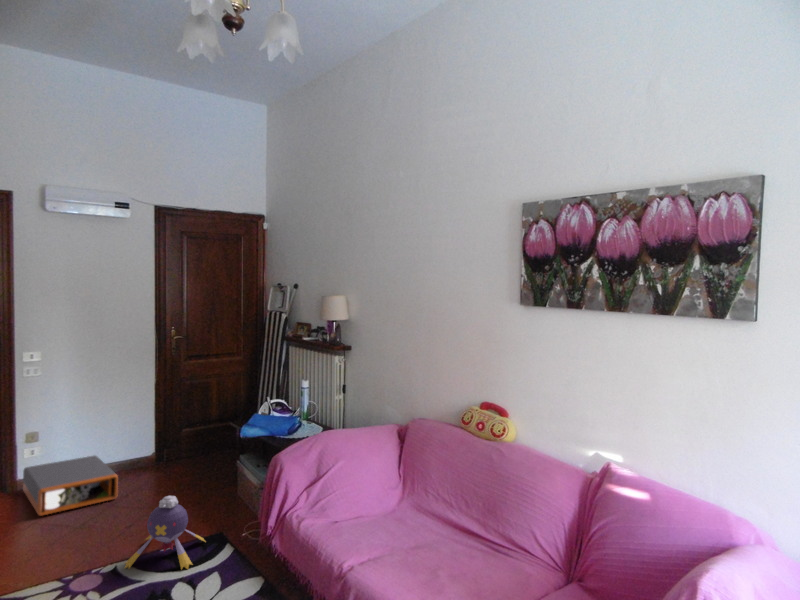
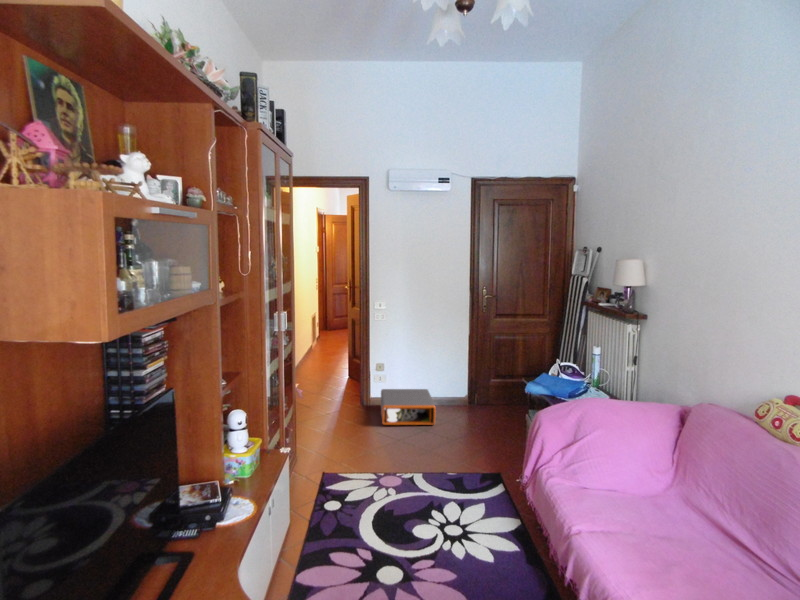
plush toy: present [125,496,205,569] -> none [419,429,485,495]

